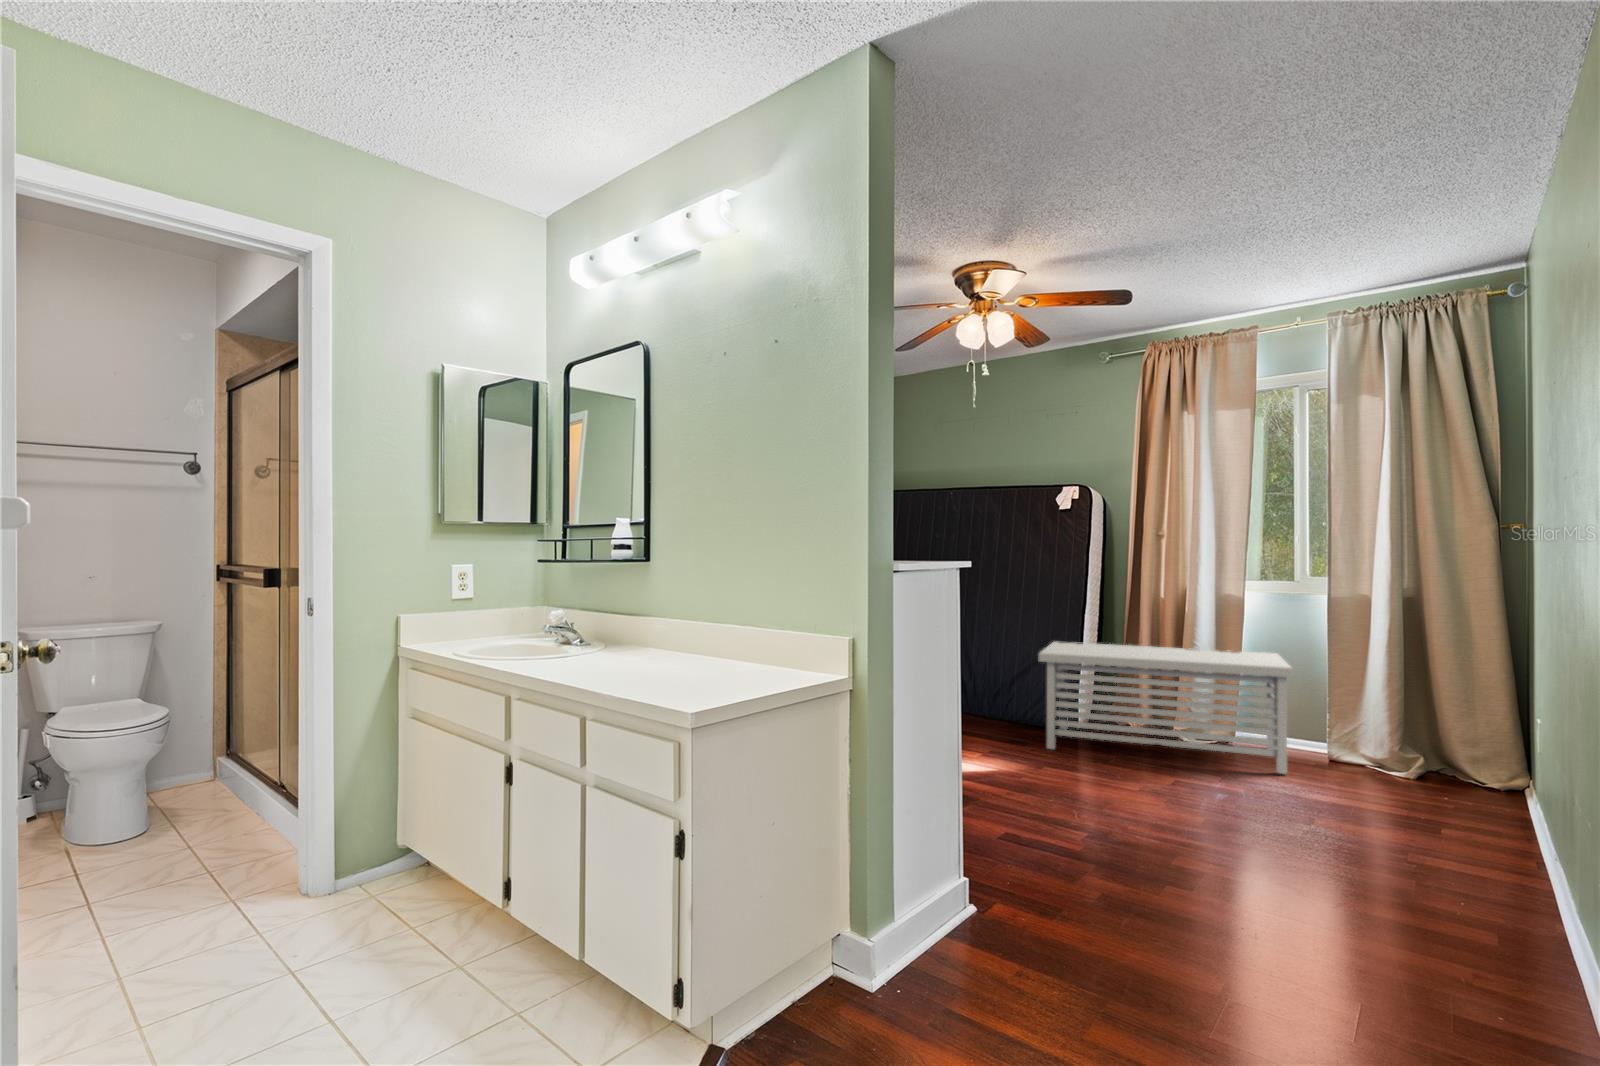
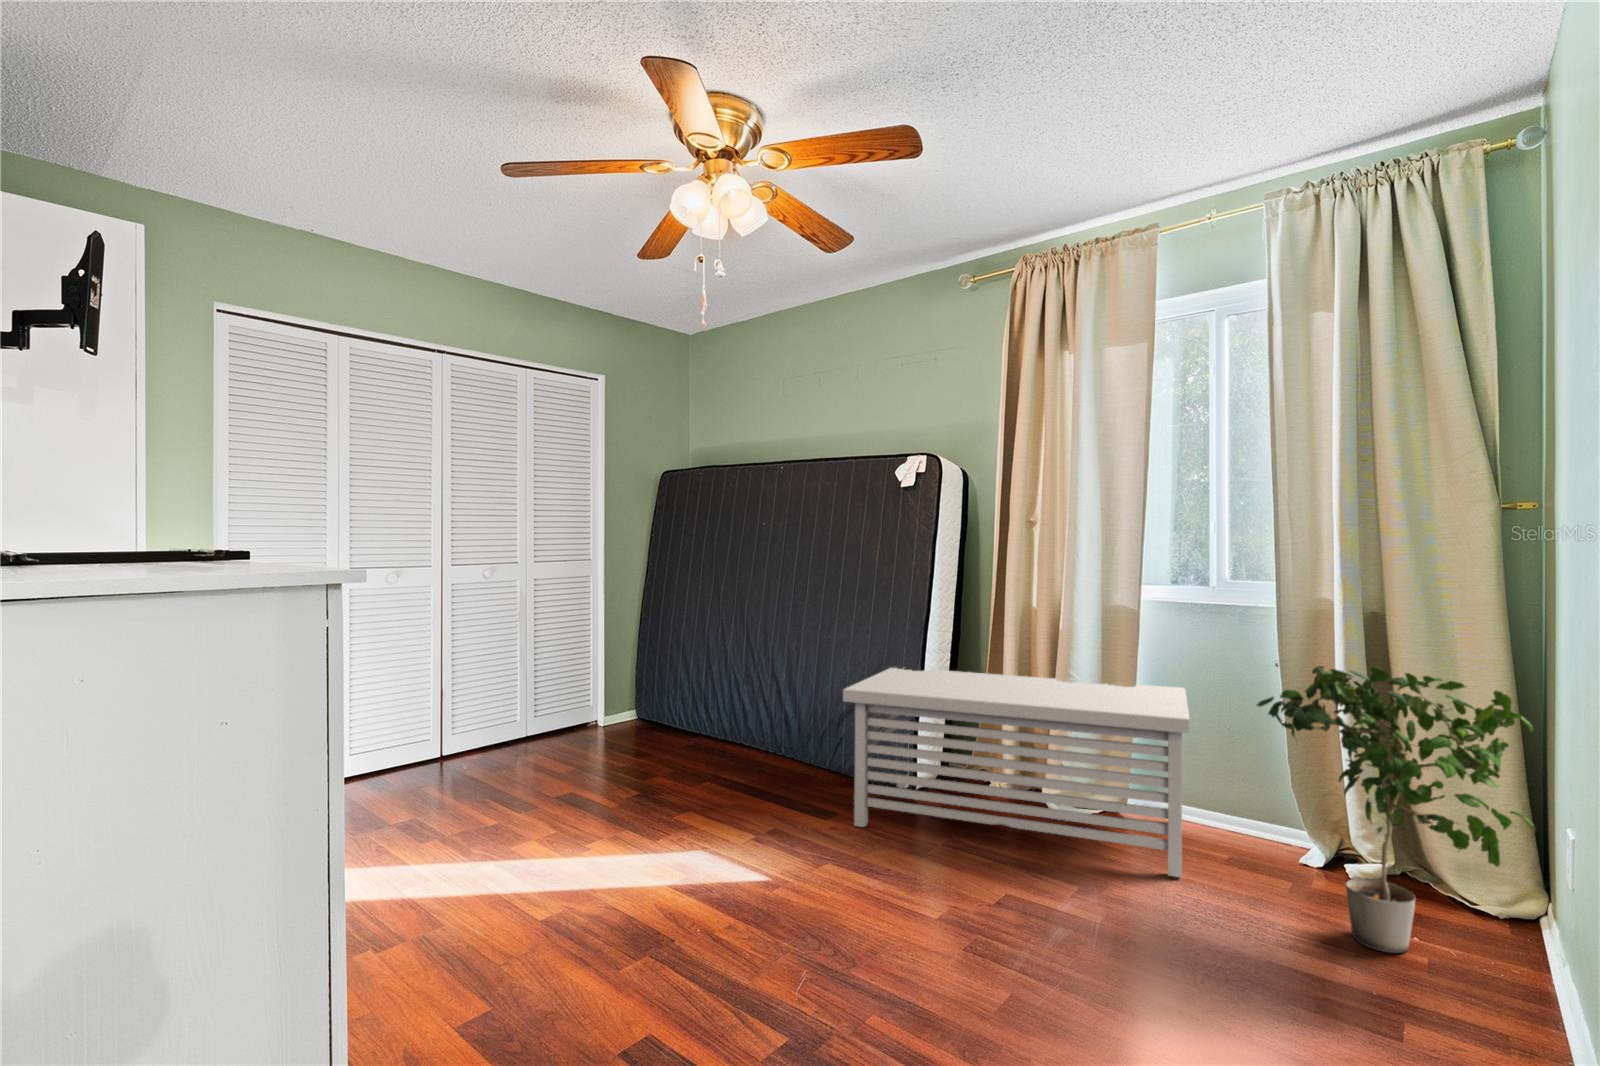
potted plant: none [1341,629,1519,807] -> present [1257,665,1535,953]

